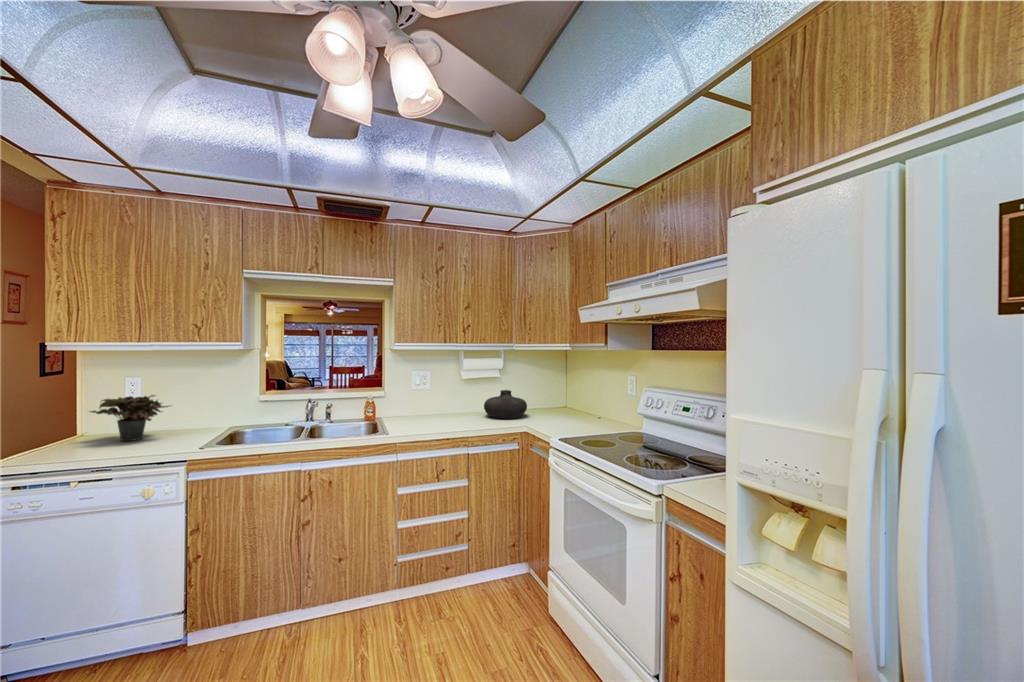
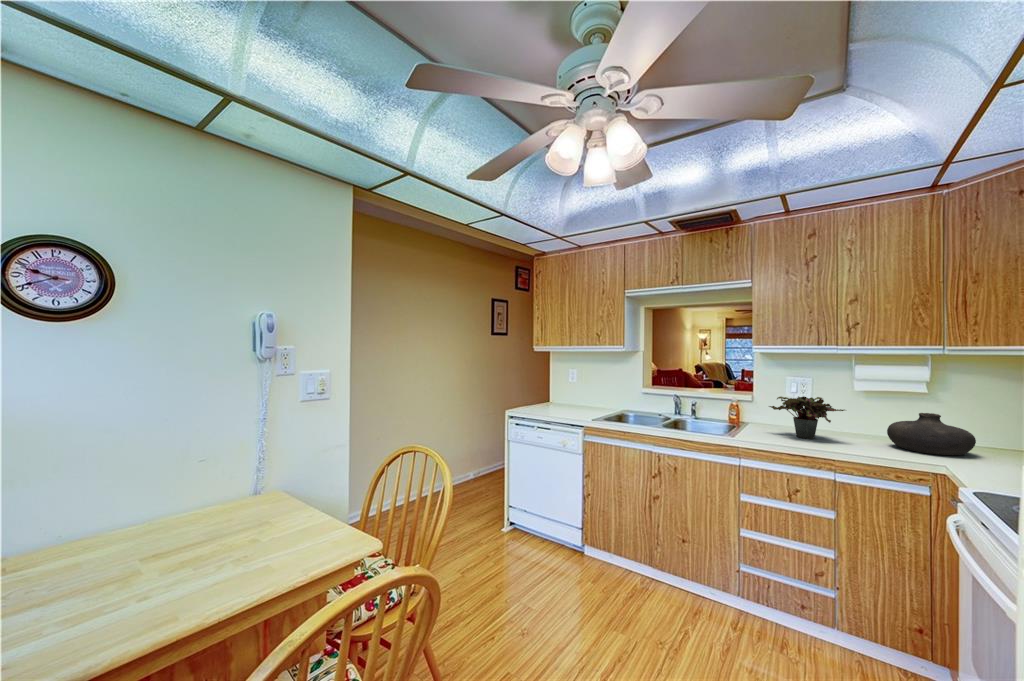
potted plant: present [90,395,169,441] -> present [769,396,845,439]

